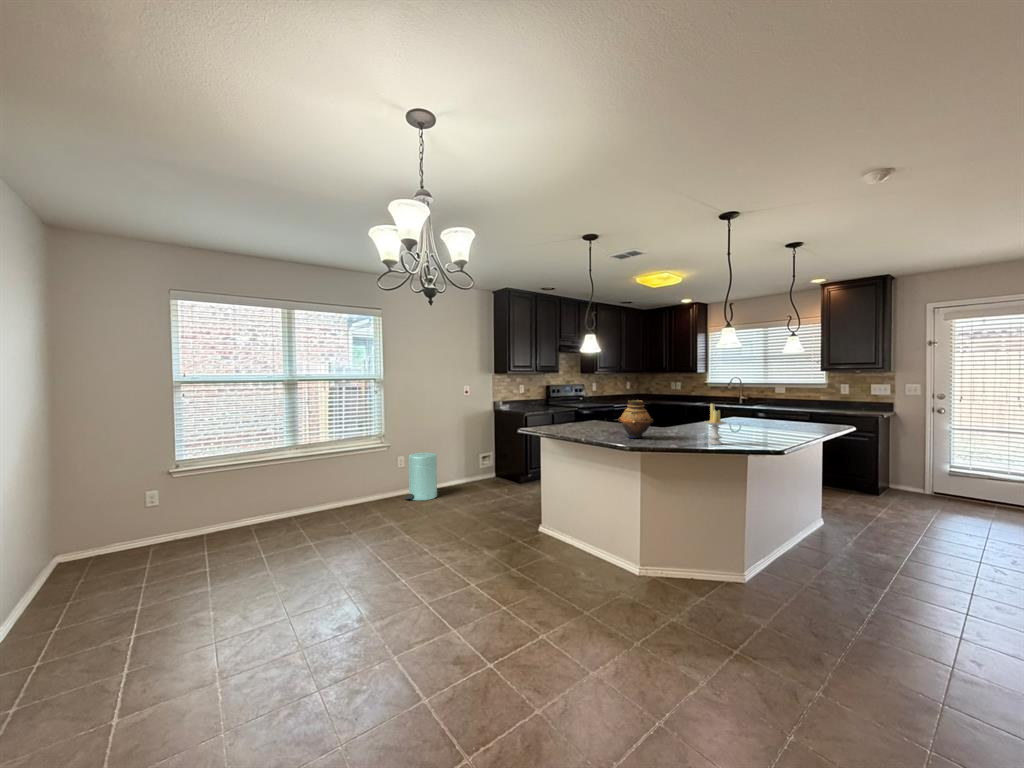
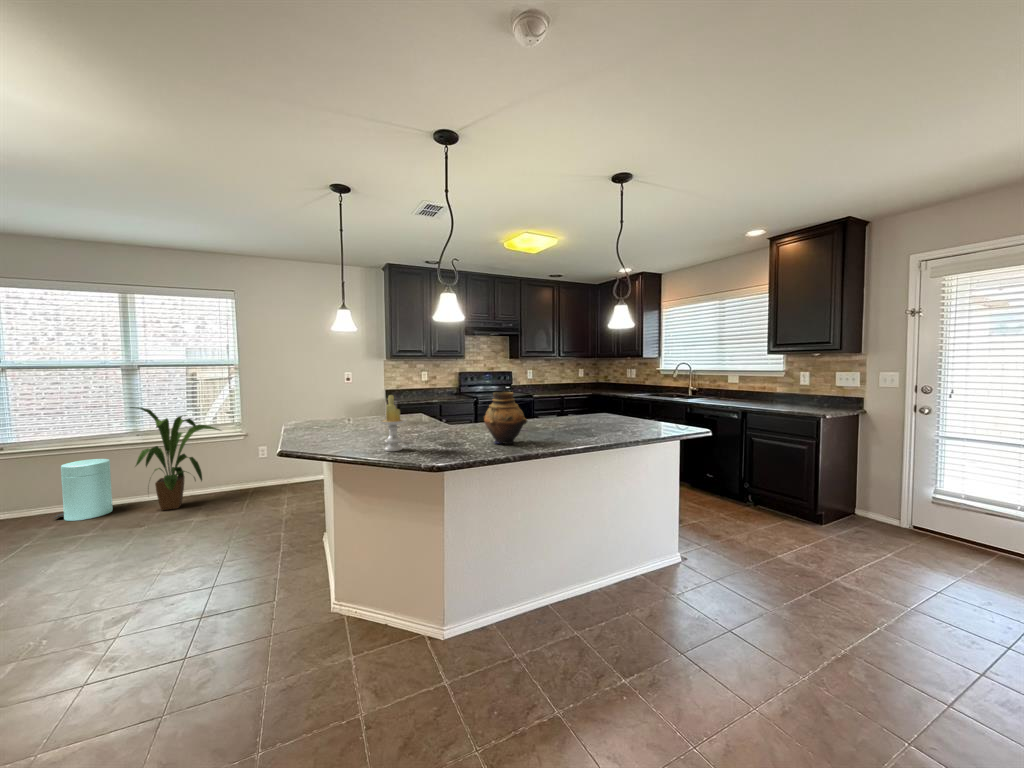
vase: present [618,400,653,438] -> present [484,392,527,444]
house plant: none [313,421,381,522] -> present [131,407,219,510]
trash can: present [405,452,437,500] -> present [54,459,113,521]

